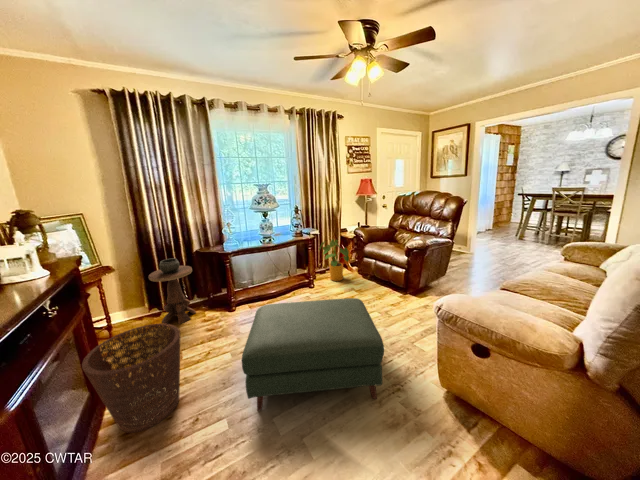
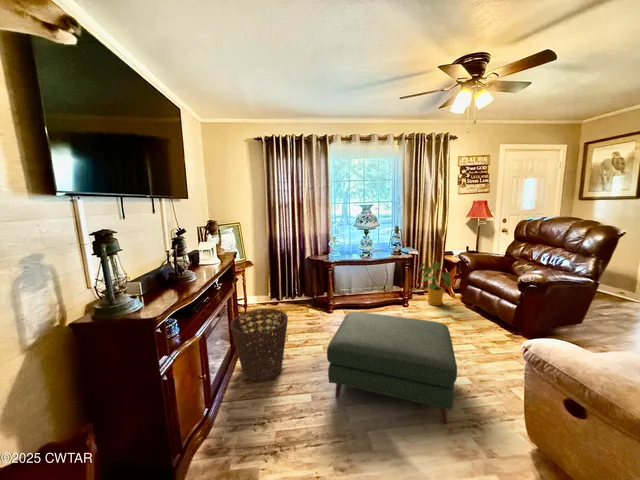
side table: present [149,258,196,324] -> none [272,262,302,315]

